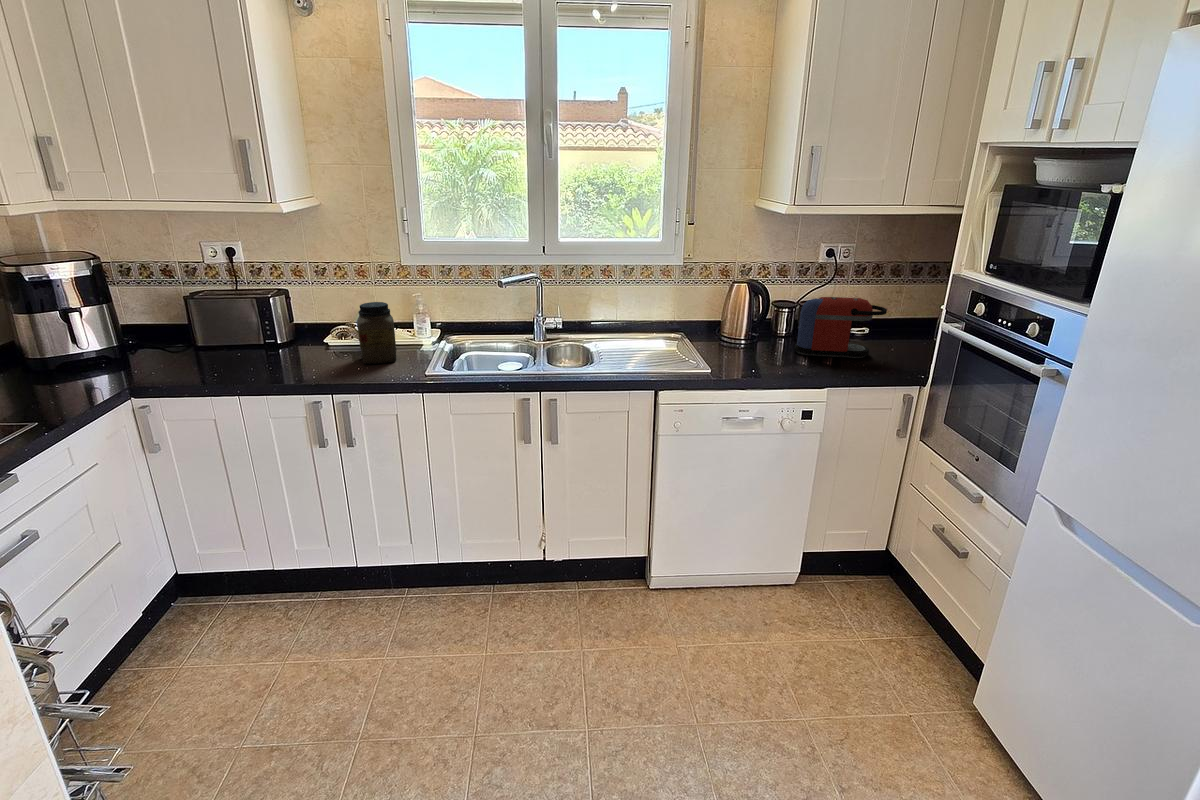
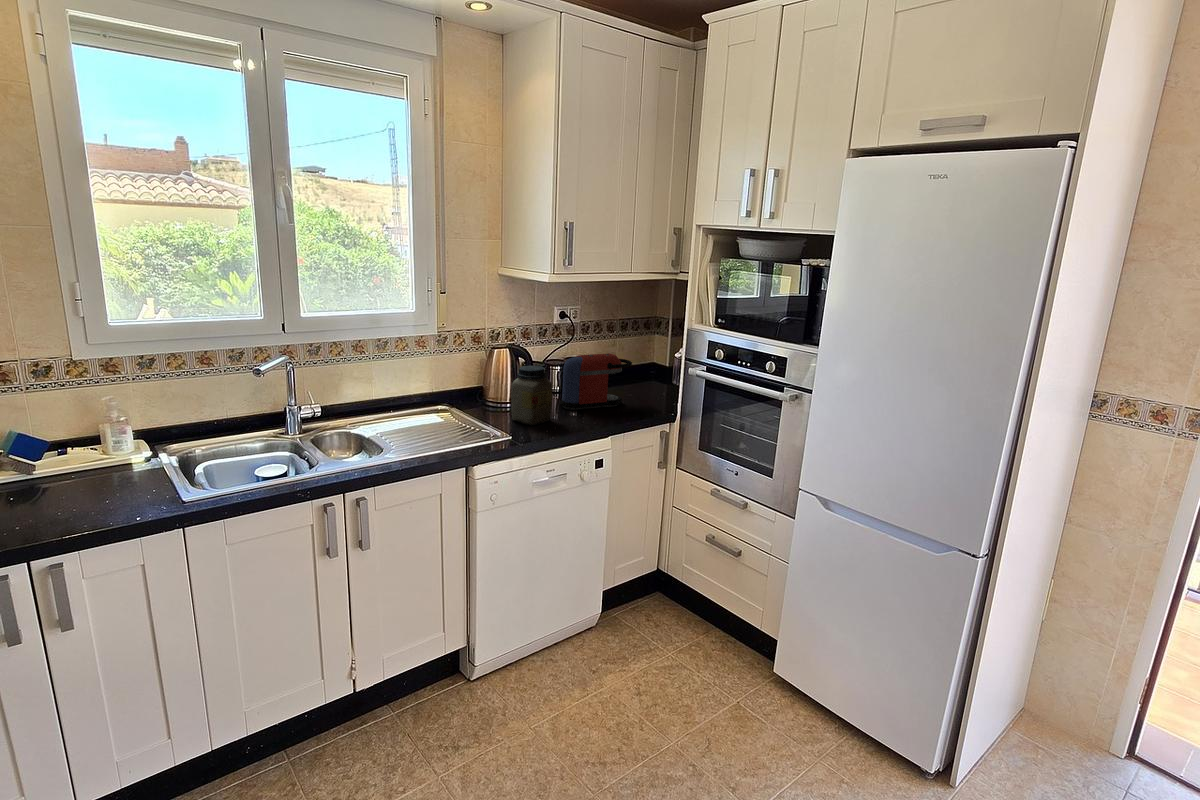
jar: present [357,302,397,364] -> present [511,366,552,426]

